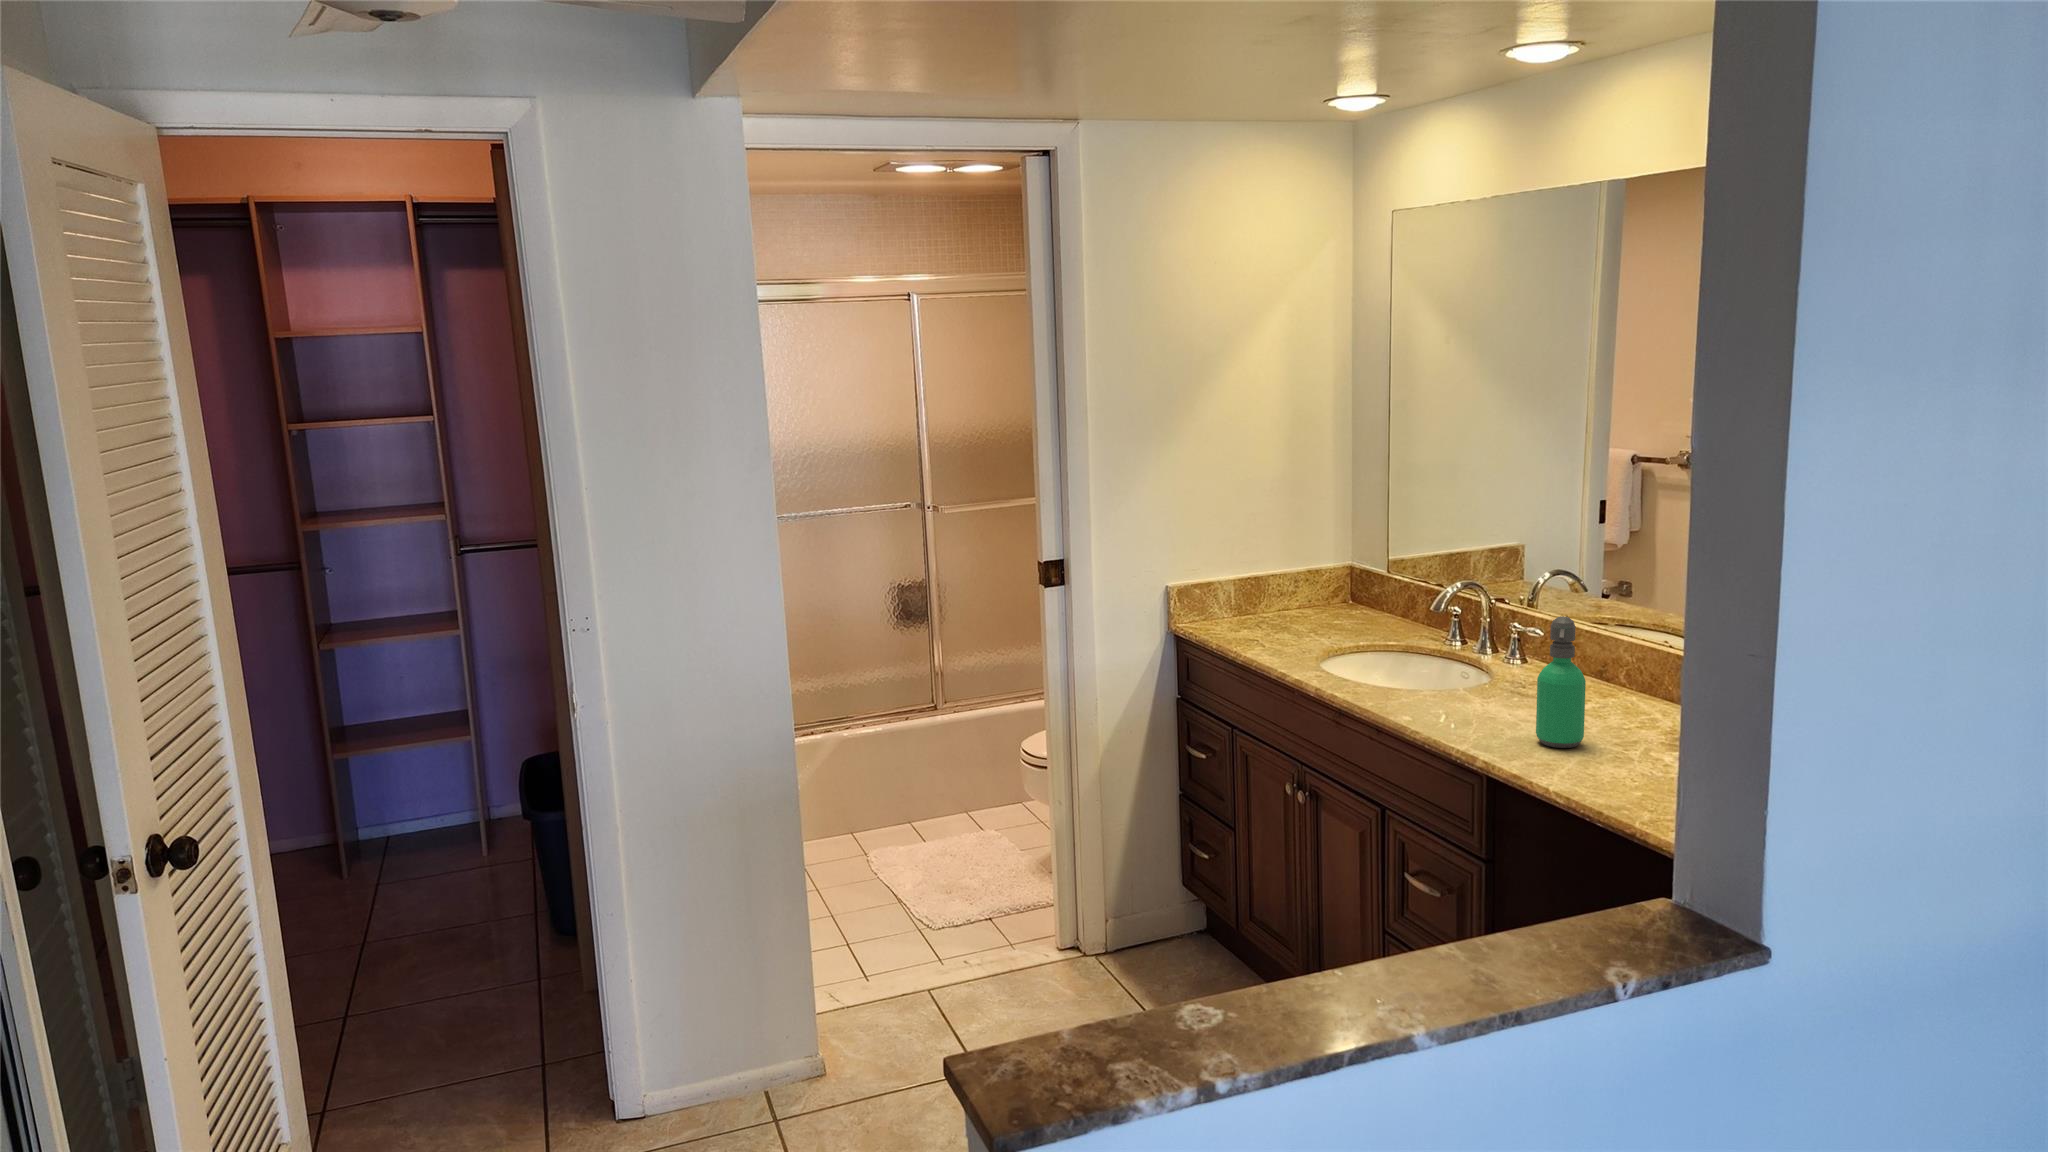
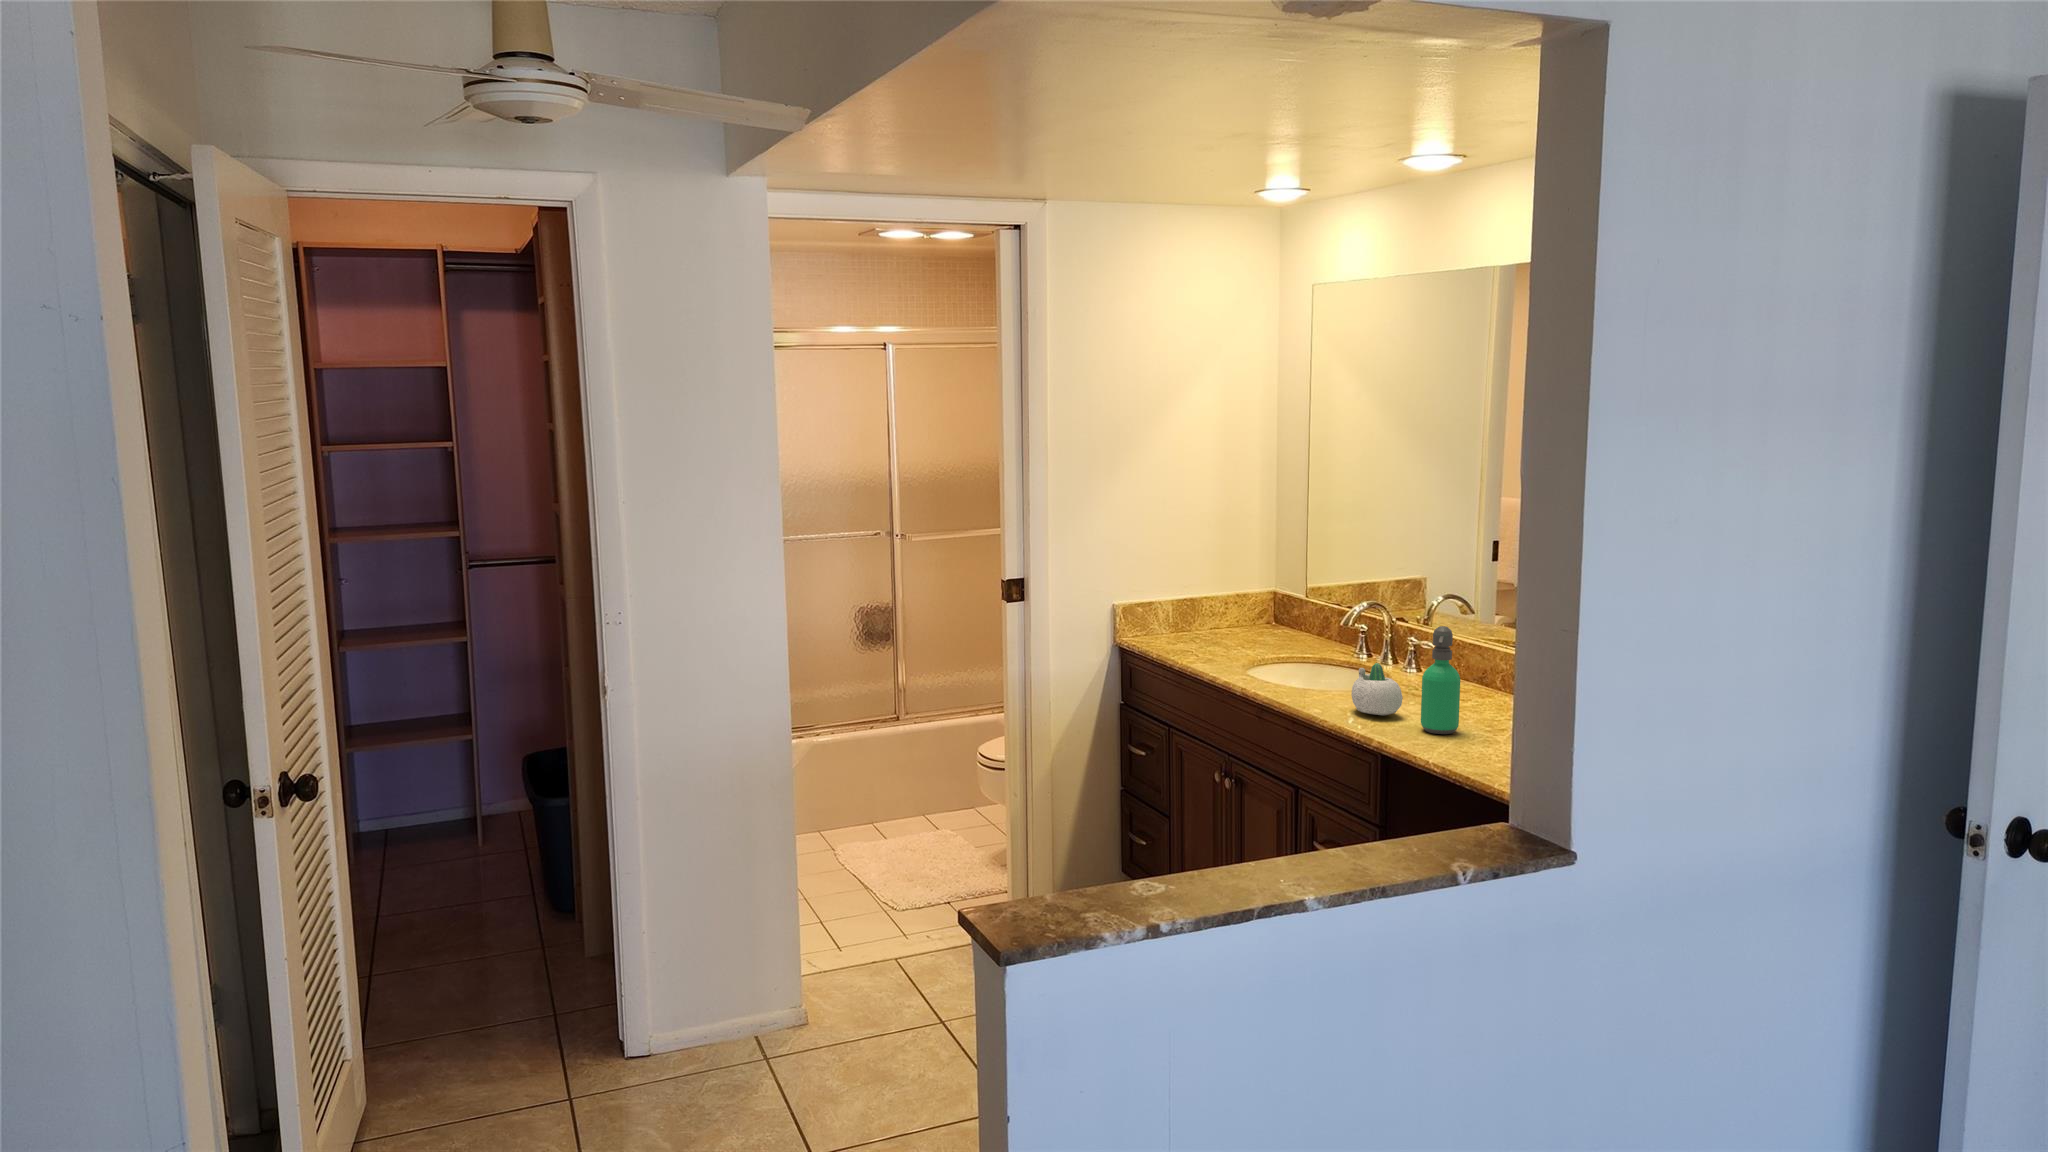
succulent planter: none [1448,660,1511,723] -> present [1351,663,1403,715]

